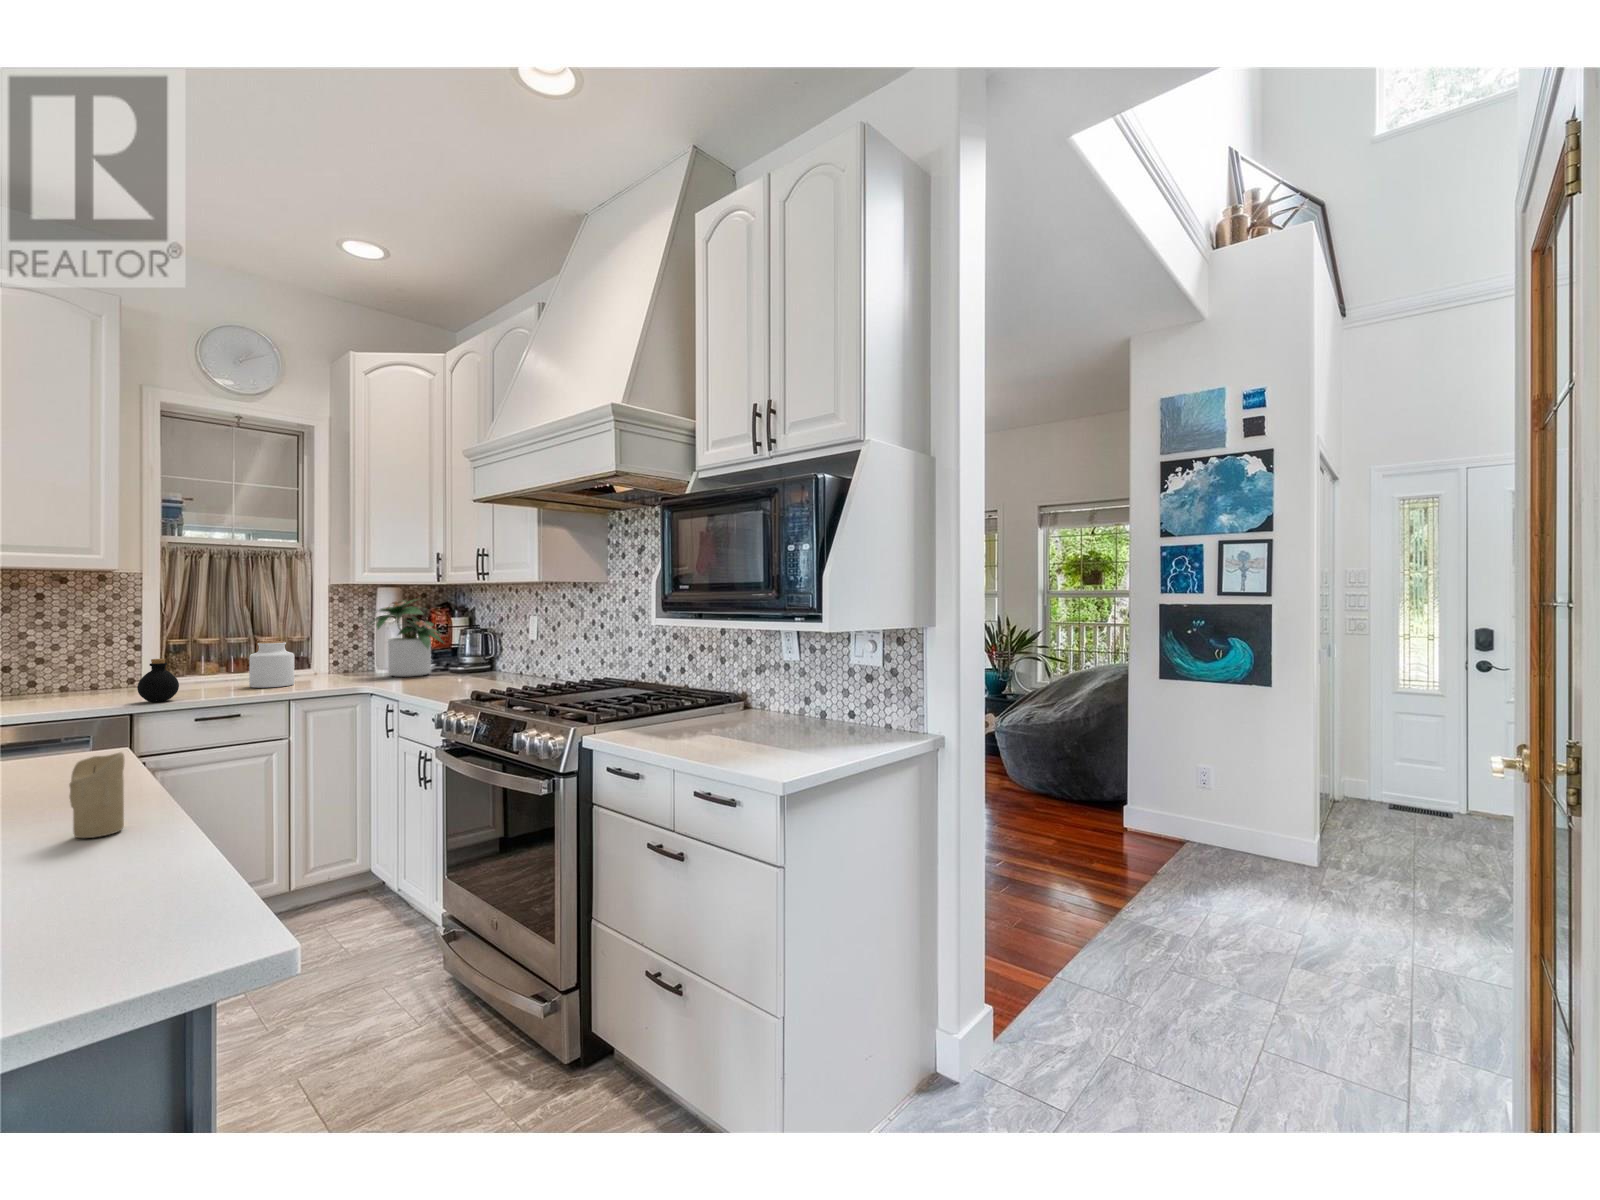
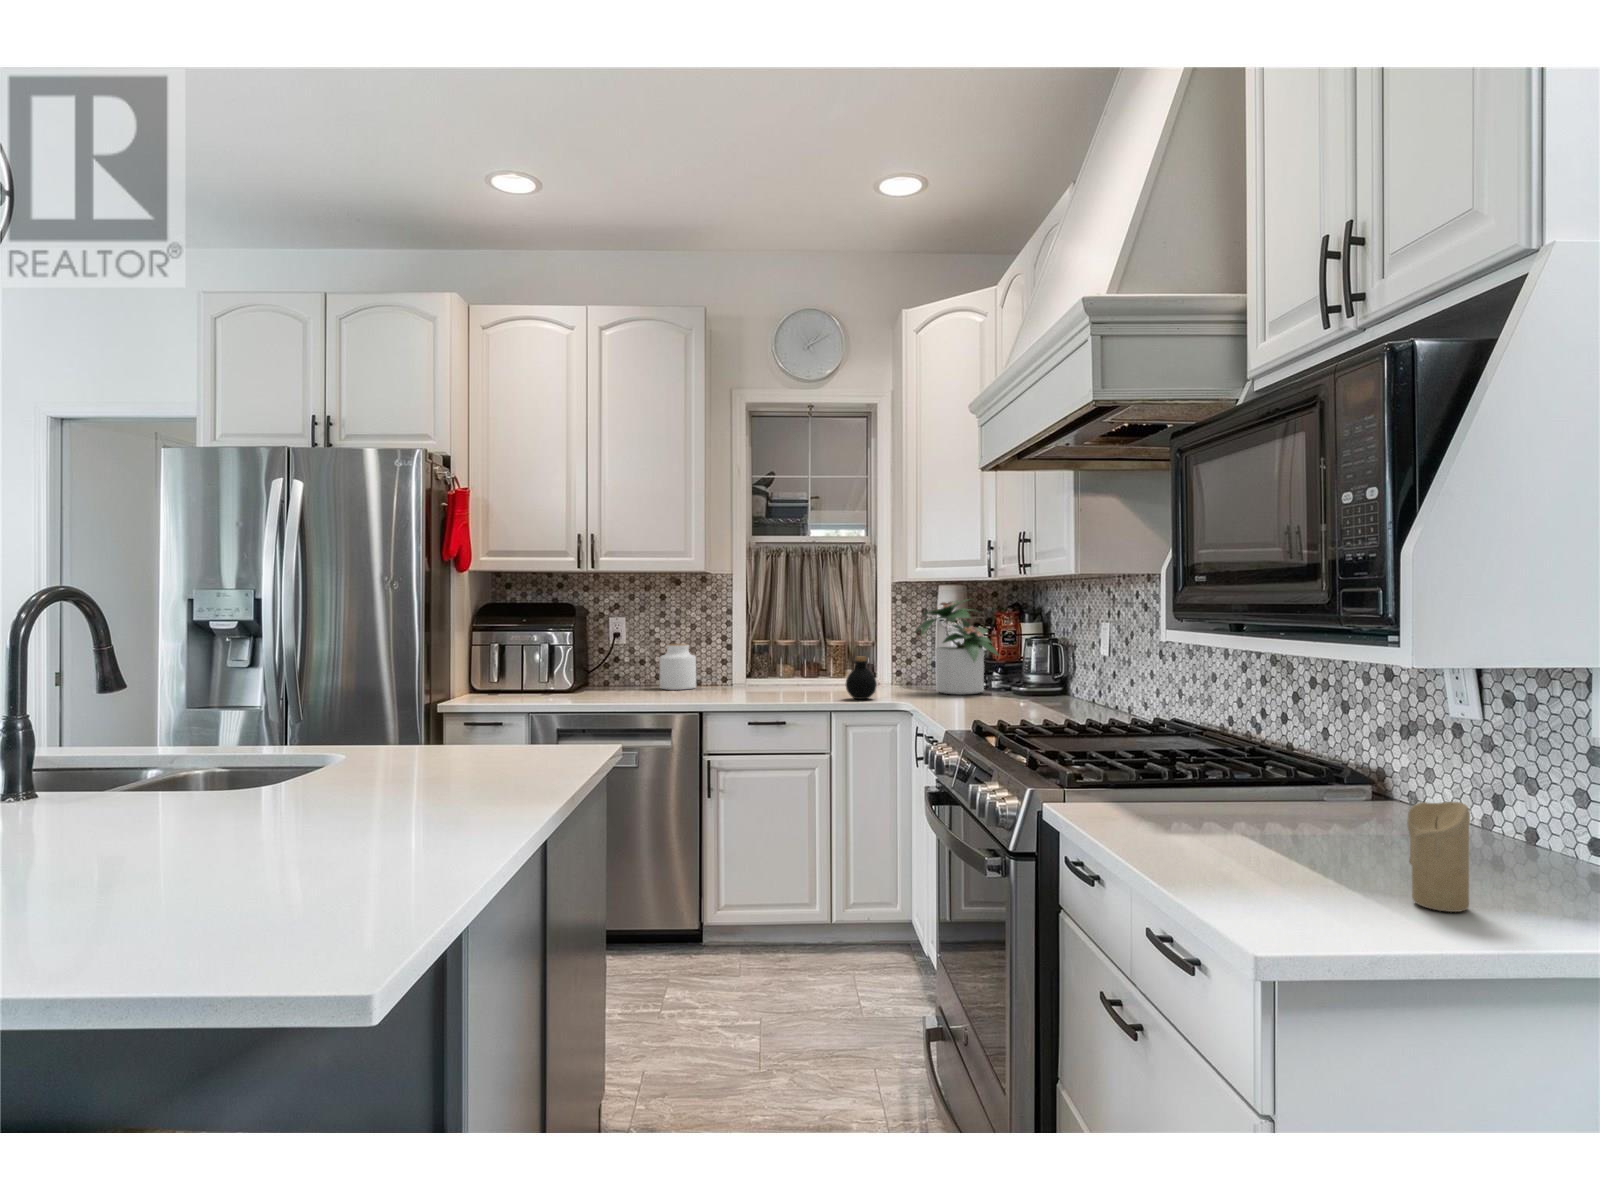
jar: present [249,641,294,688] -> present [660,644,696,690]
bottle: present [137,659,179,702] -> present [846,656,877,699]
candle: present [69,753,125,838] -> present [1407,802,1470,912]

